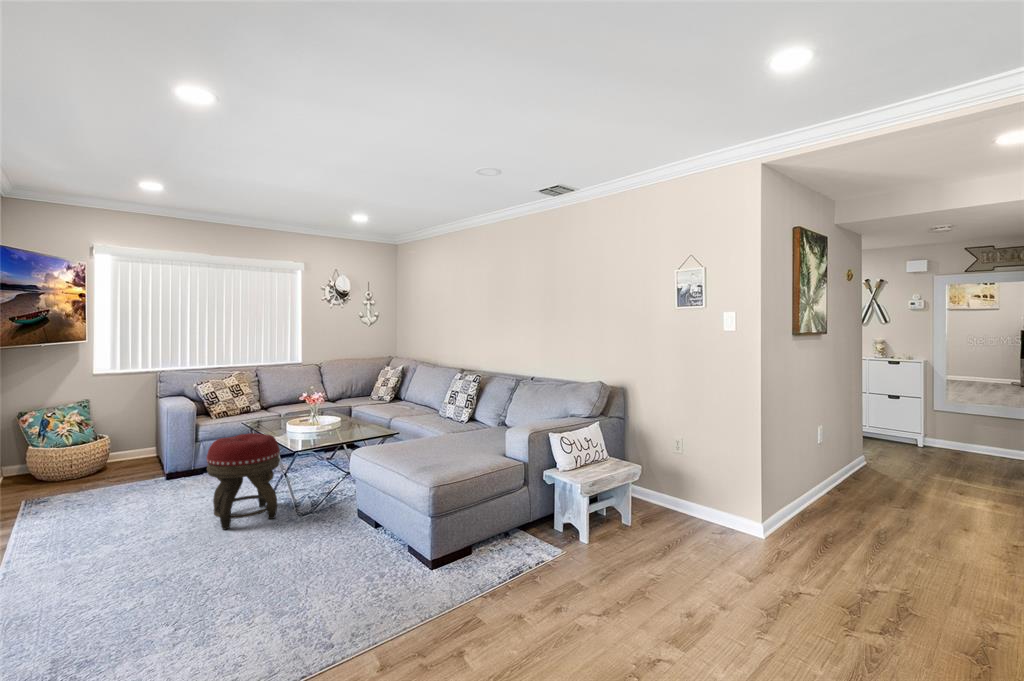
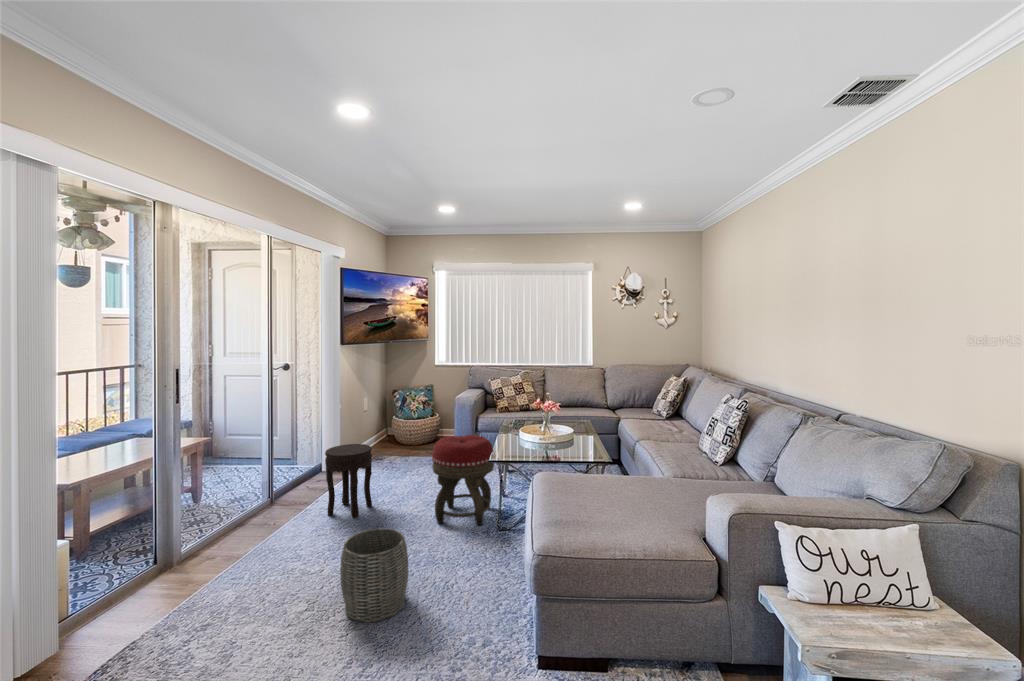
side table: none [37,468,112,565] -> present [325,444,372,517]
woven basket: none [201,521,276,614] -> present [340,528,408,622]

